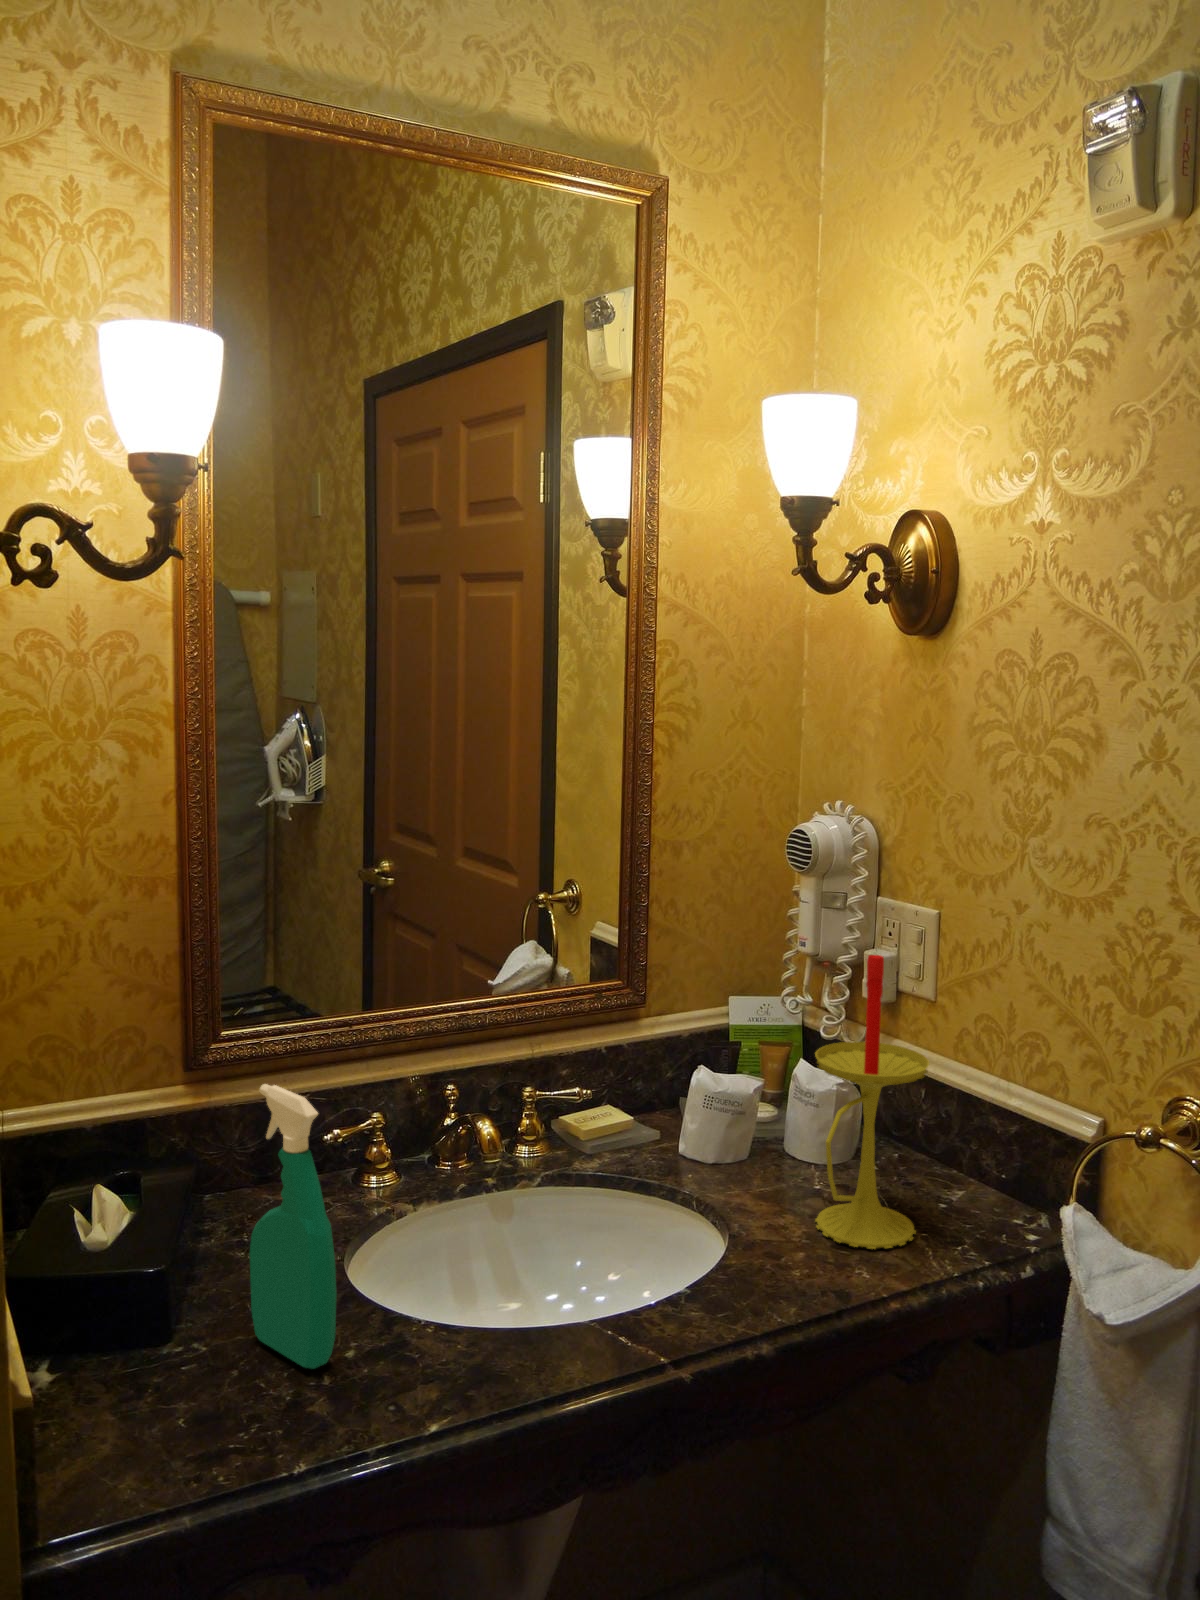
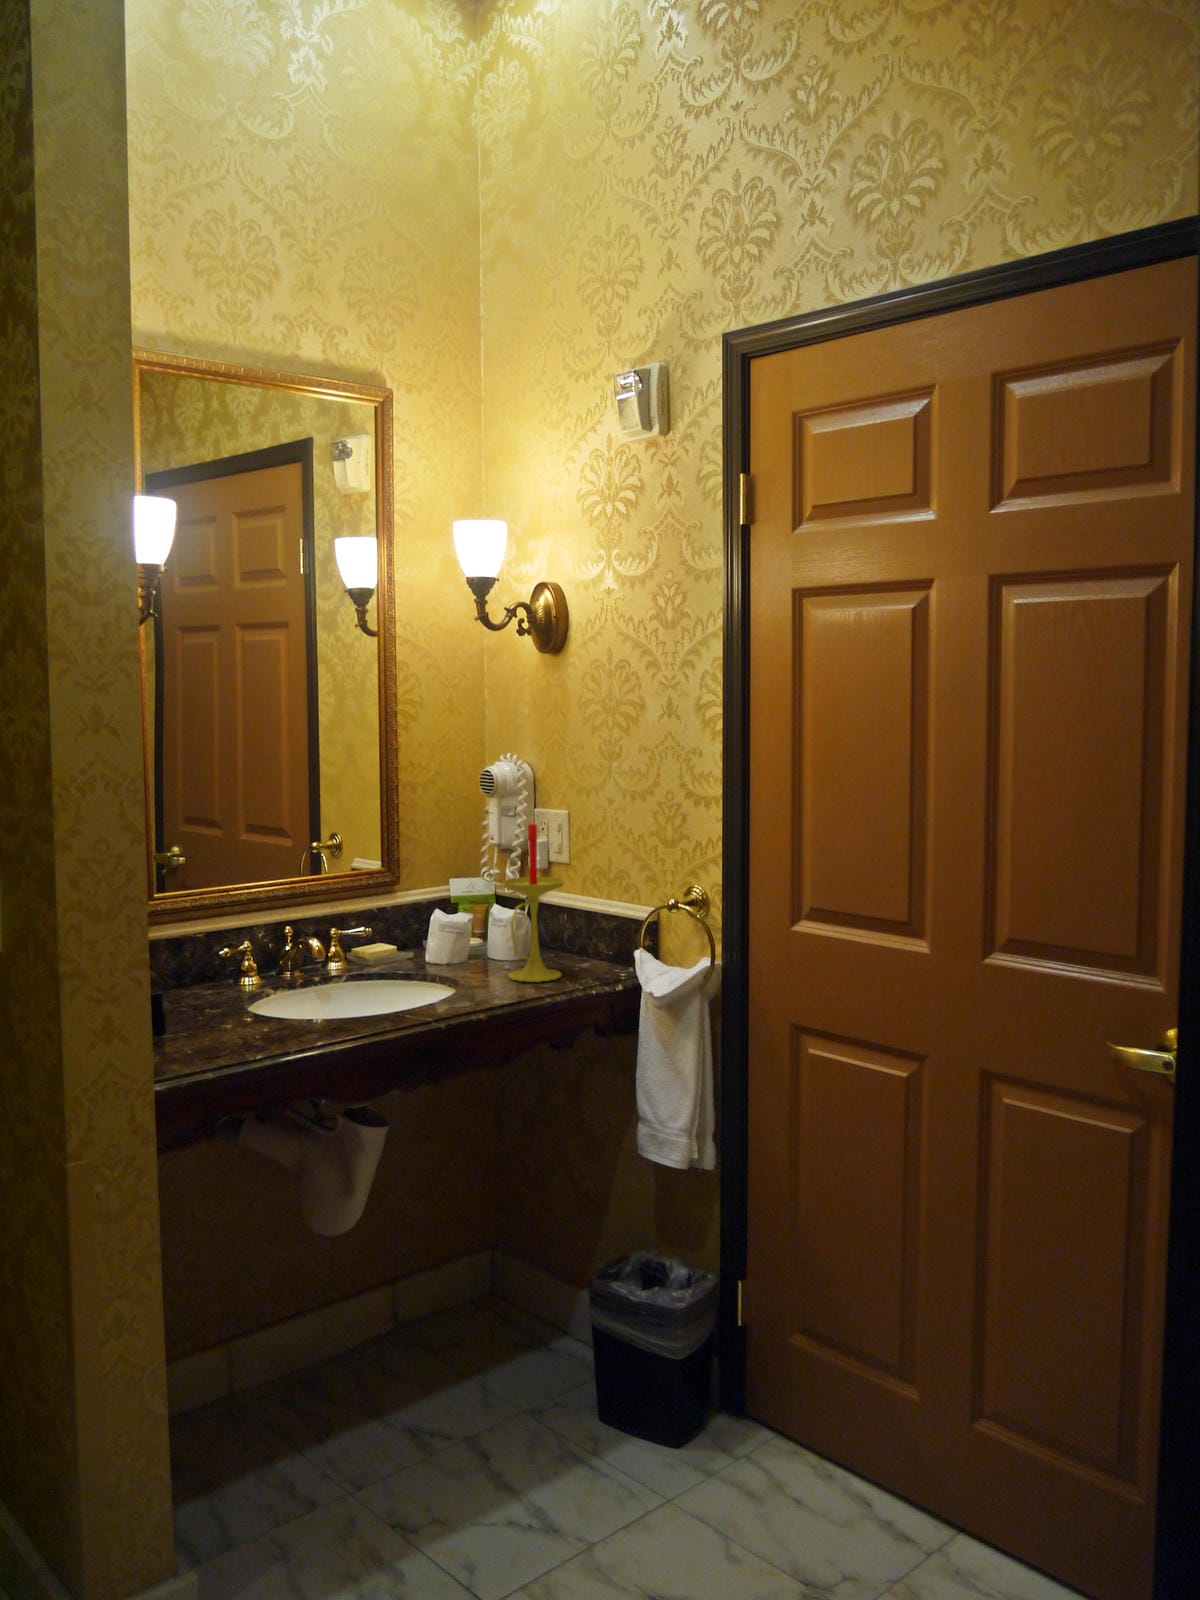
spray bottle: present [250,1084,337,1369] -> none [205,890,259,1036]

